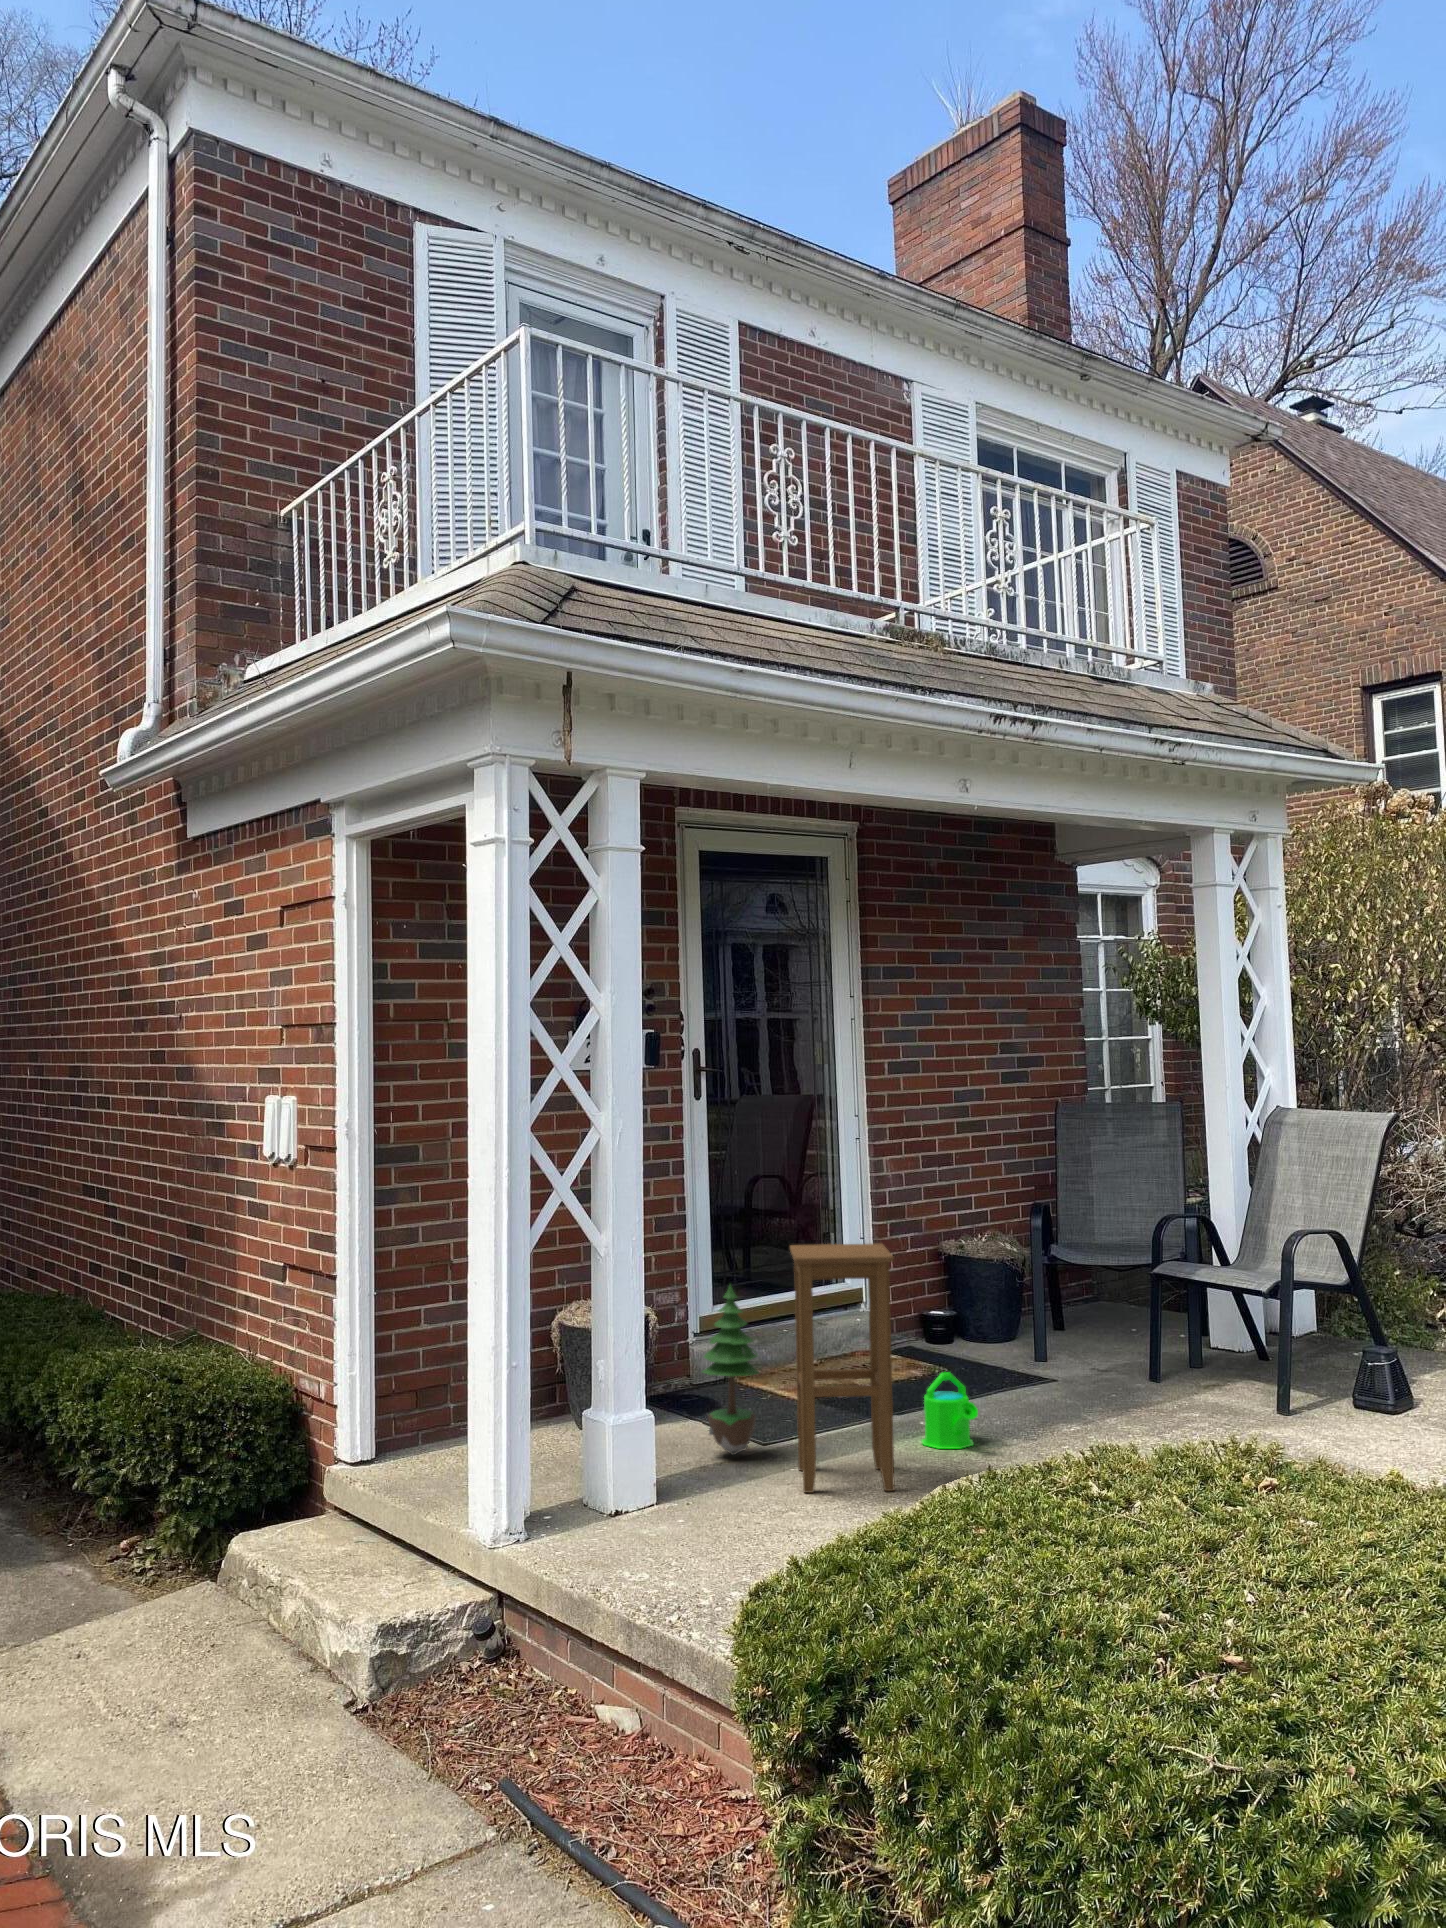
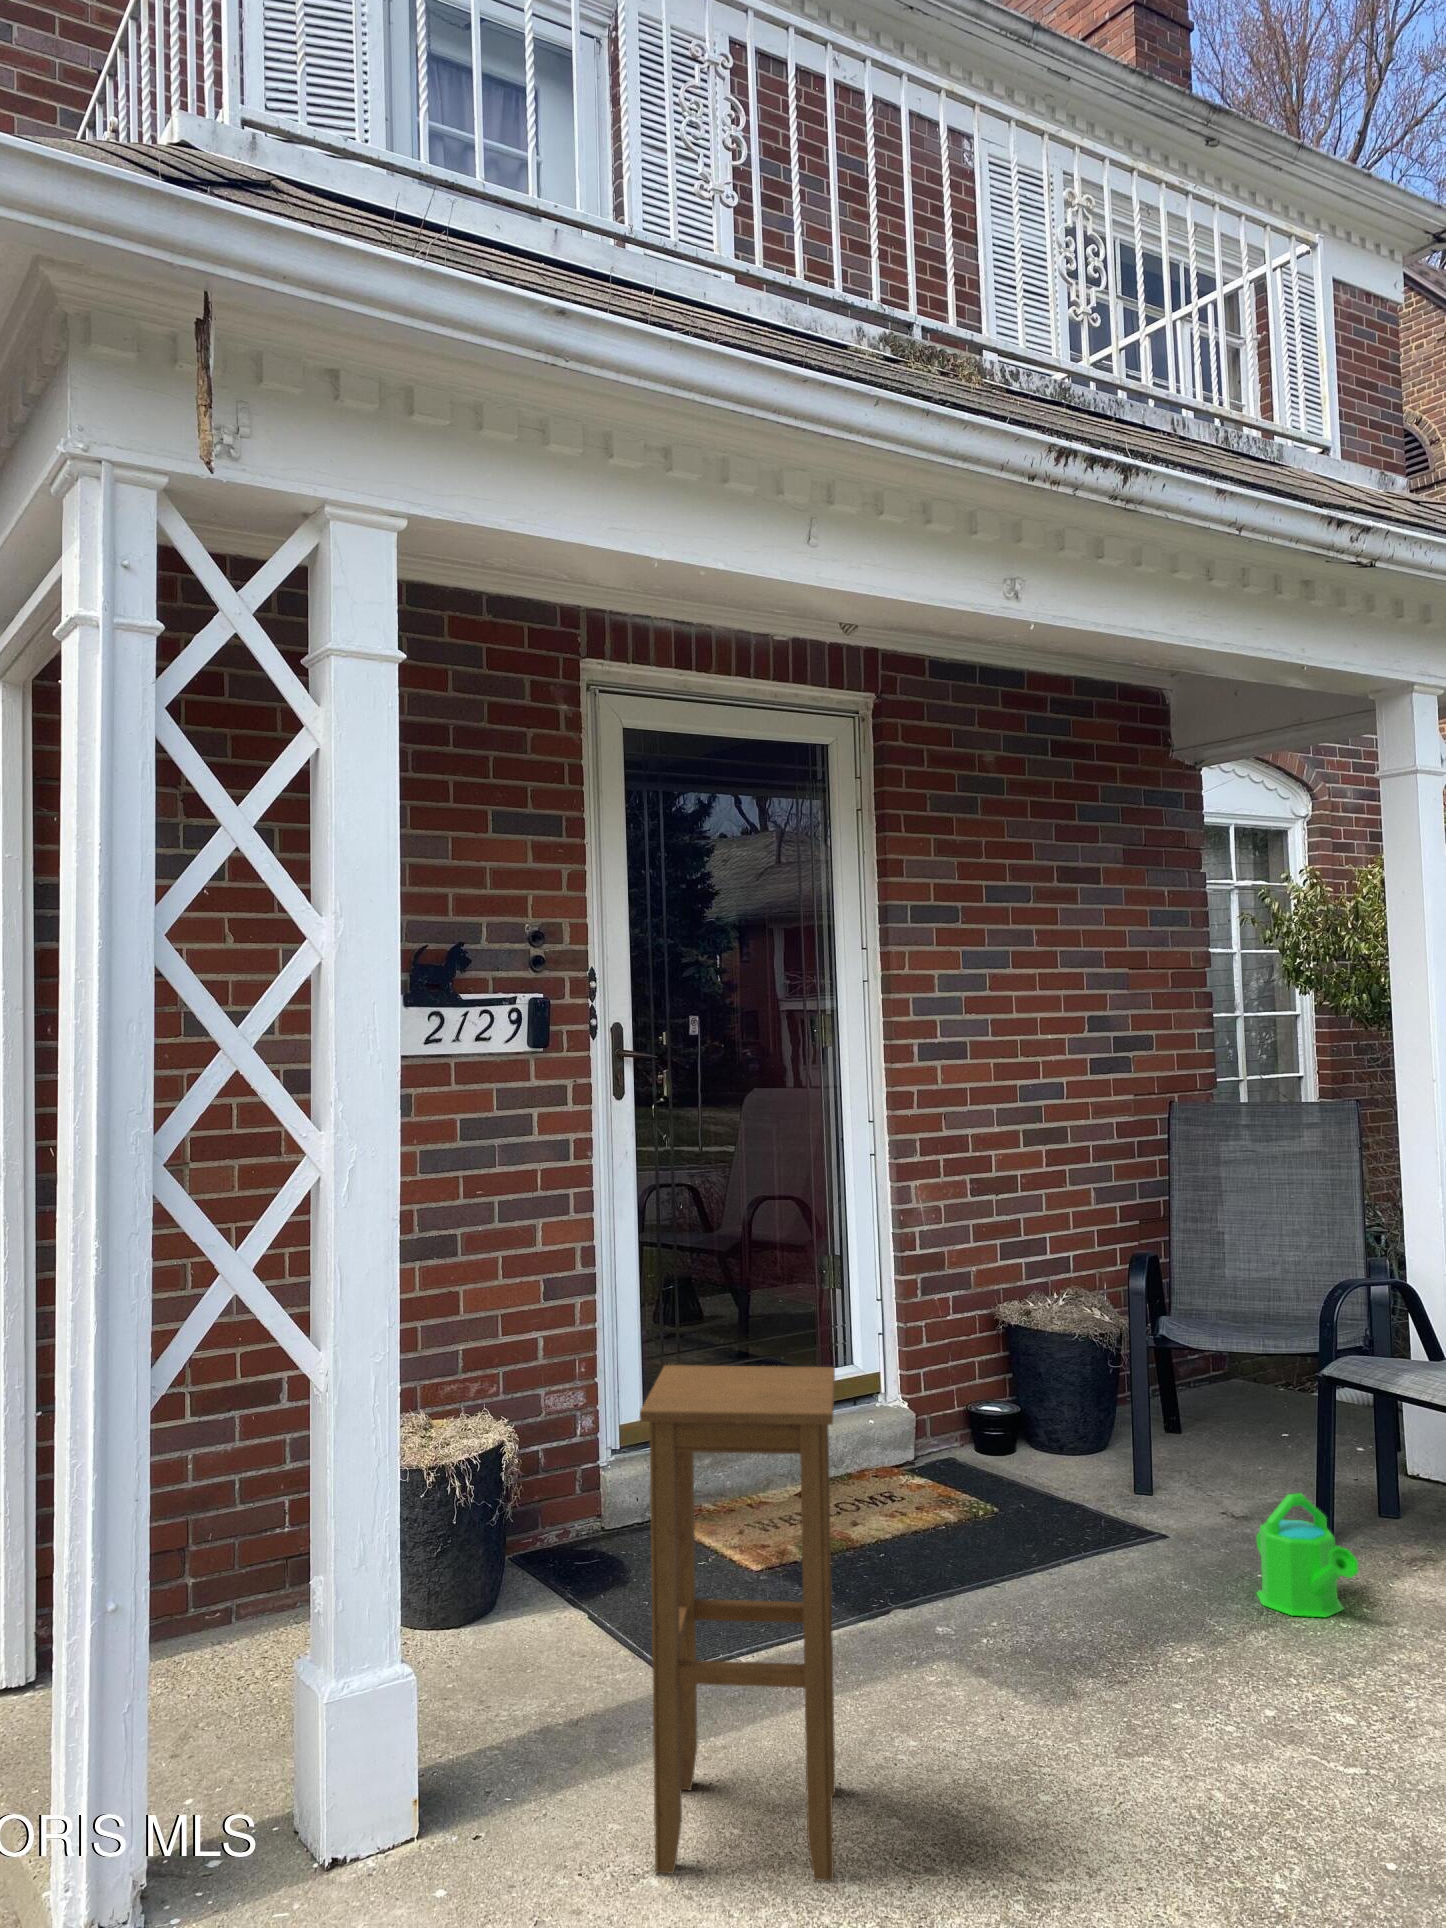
potted tree: present [702,1285,760,1455] -> none [518,1421,626,1732]
watering can: present [922,1372,978,1449] -> present [1257,1493,1358,1617]

